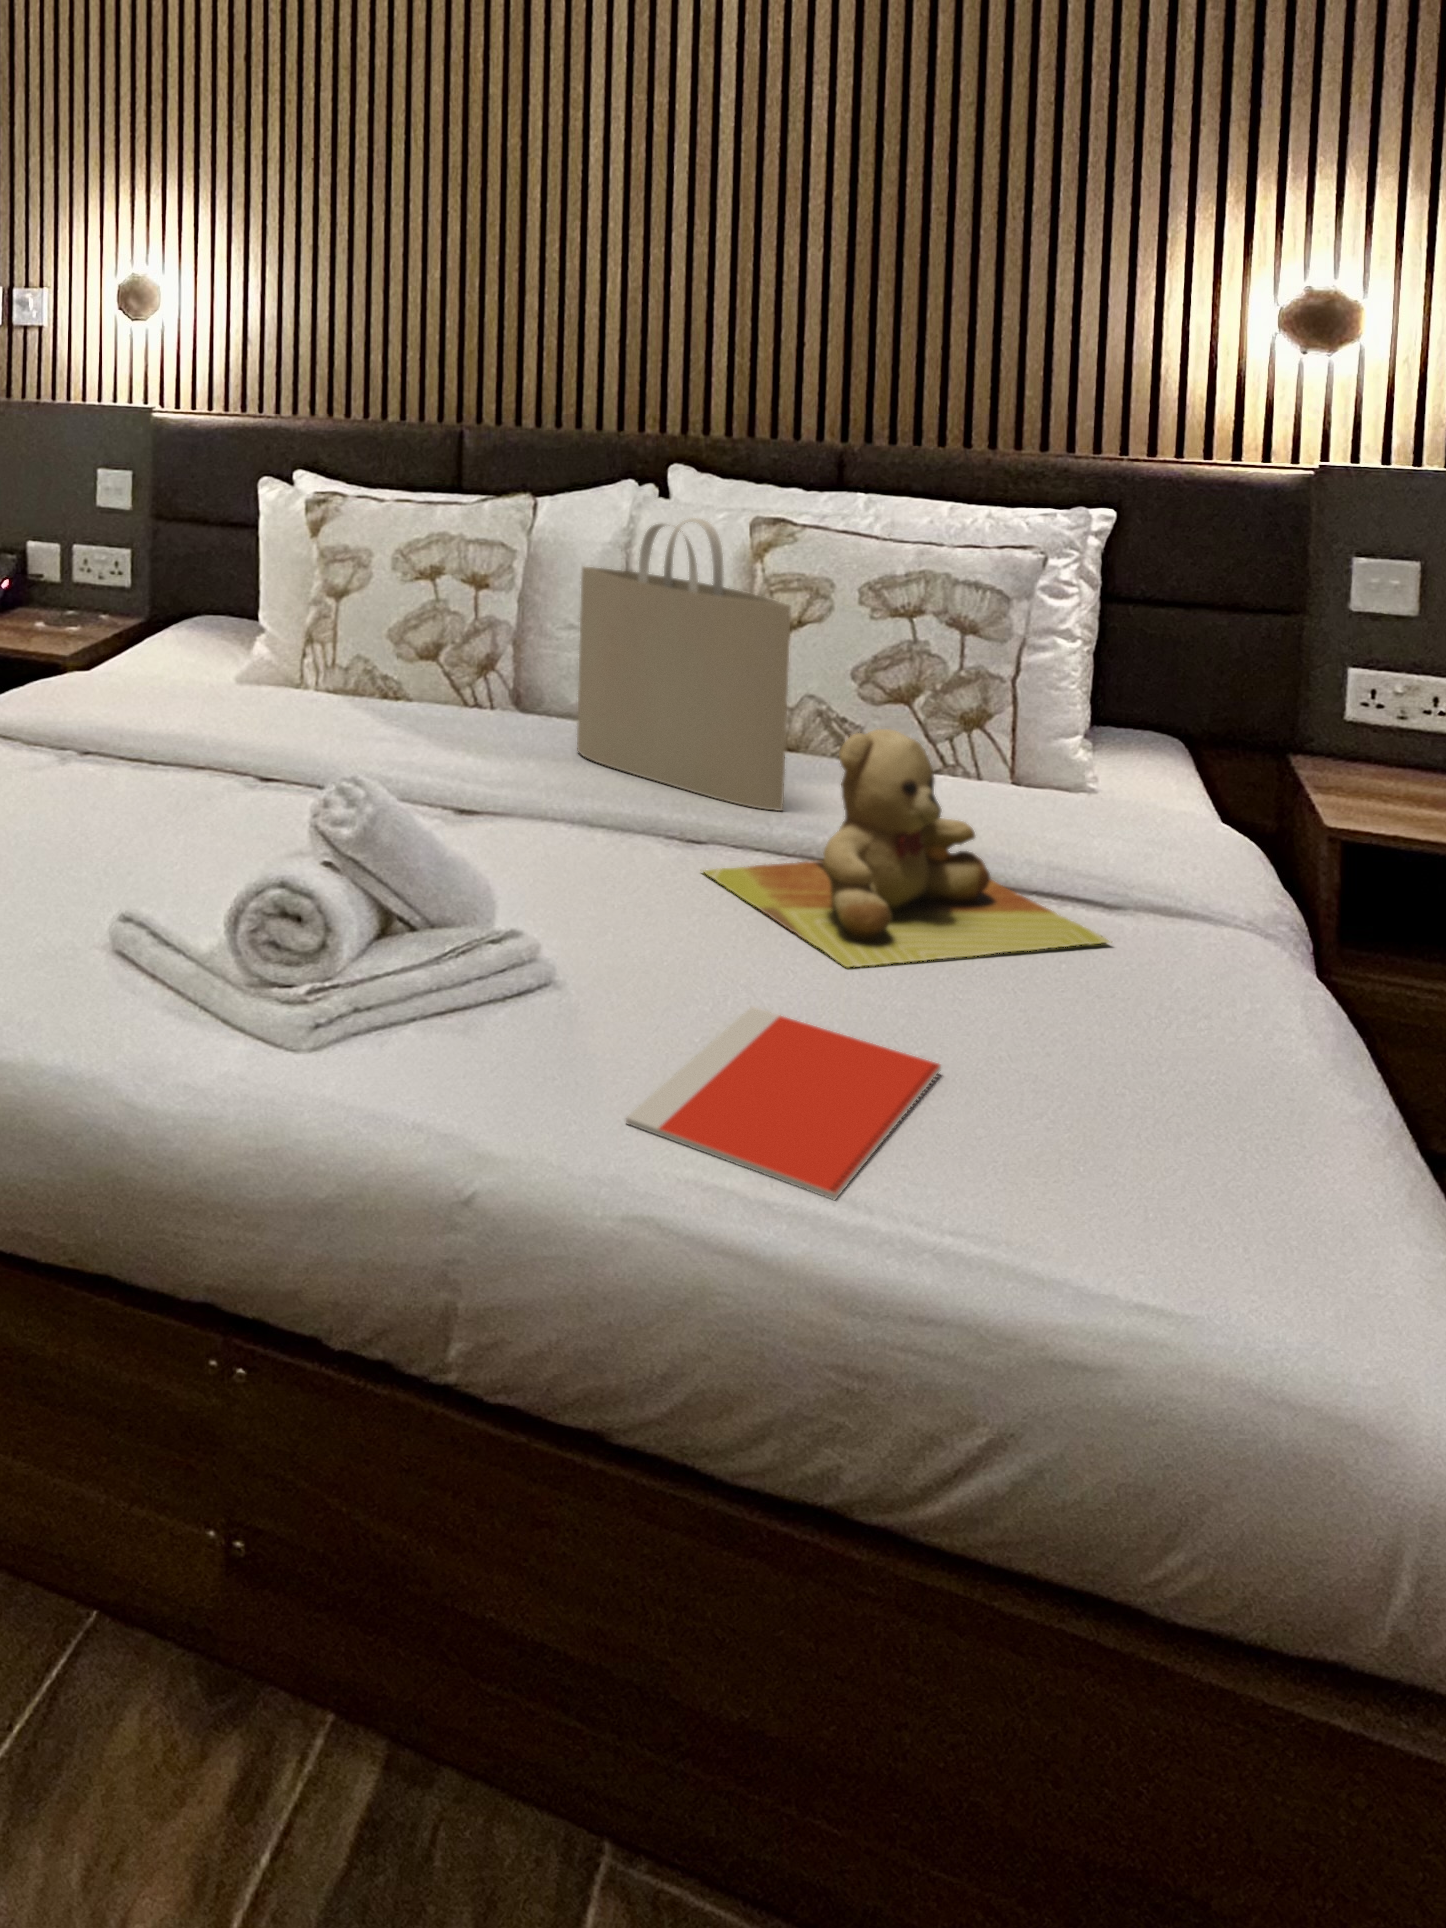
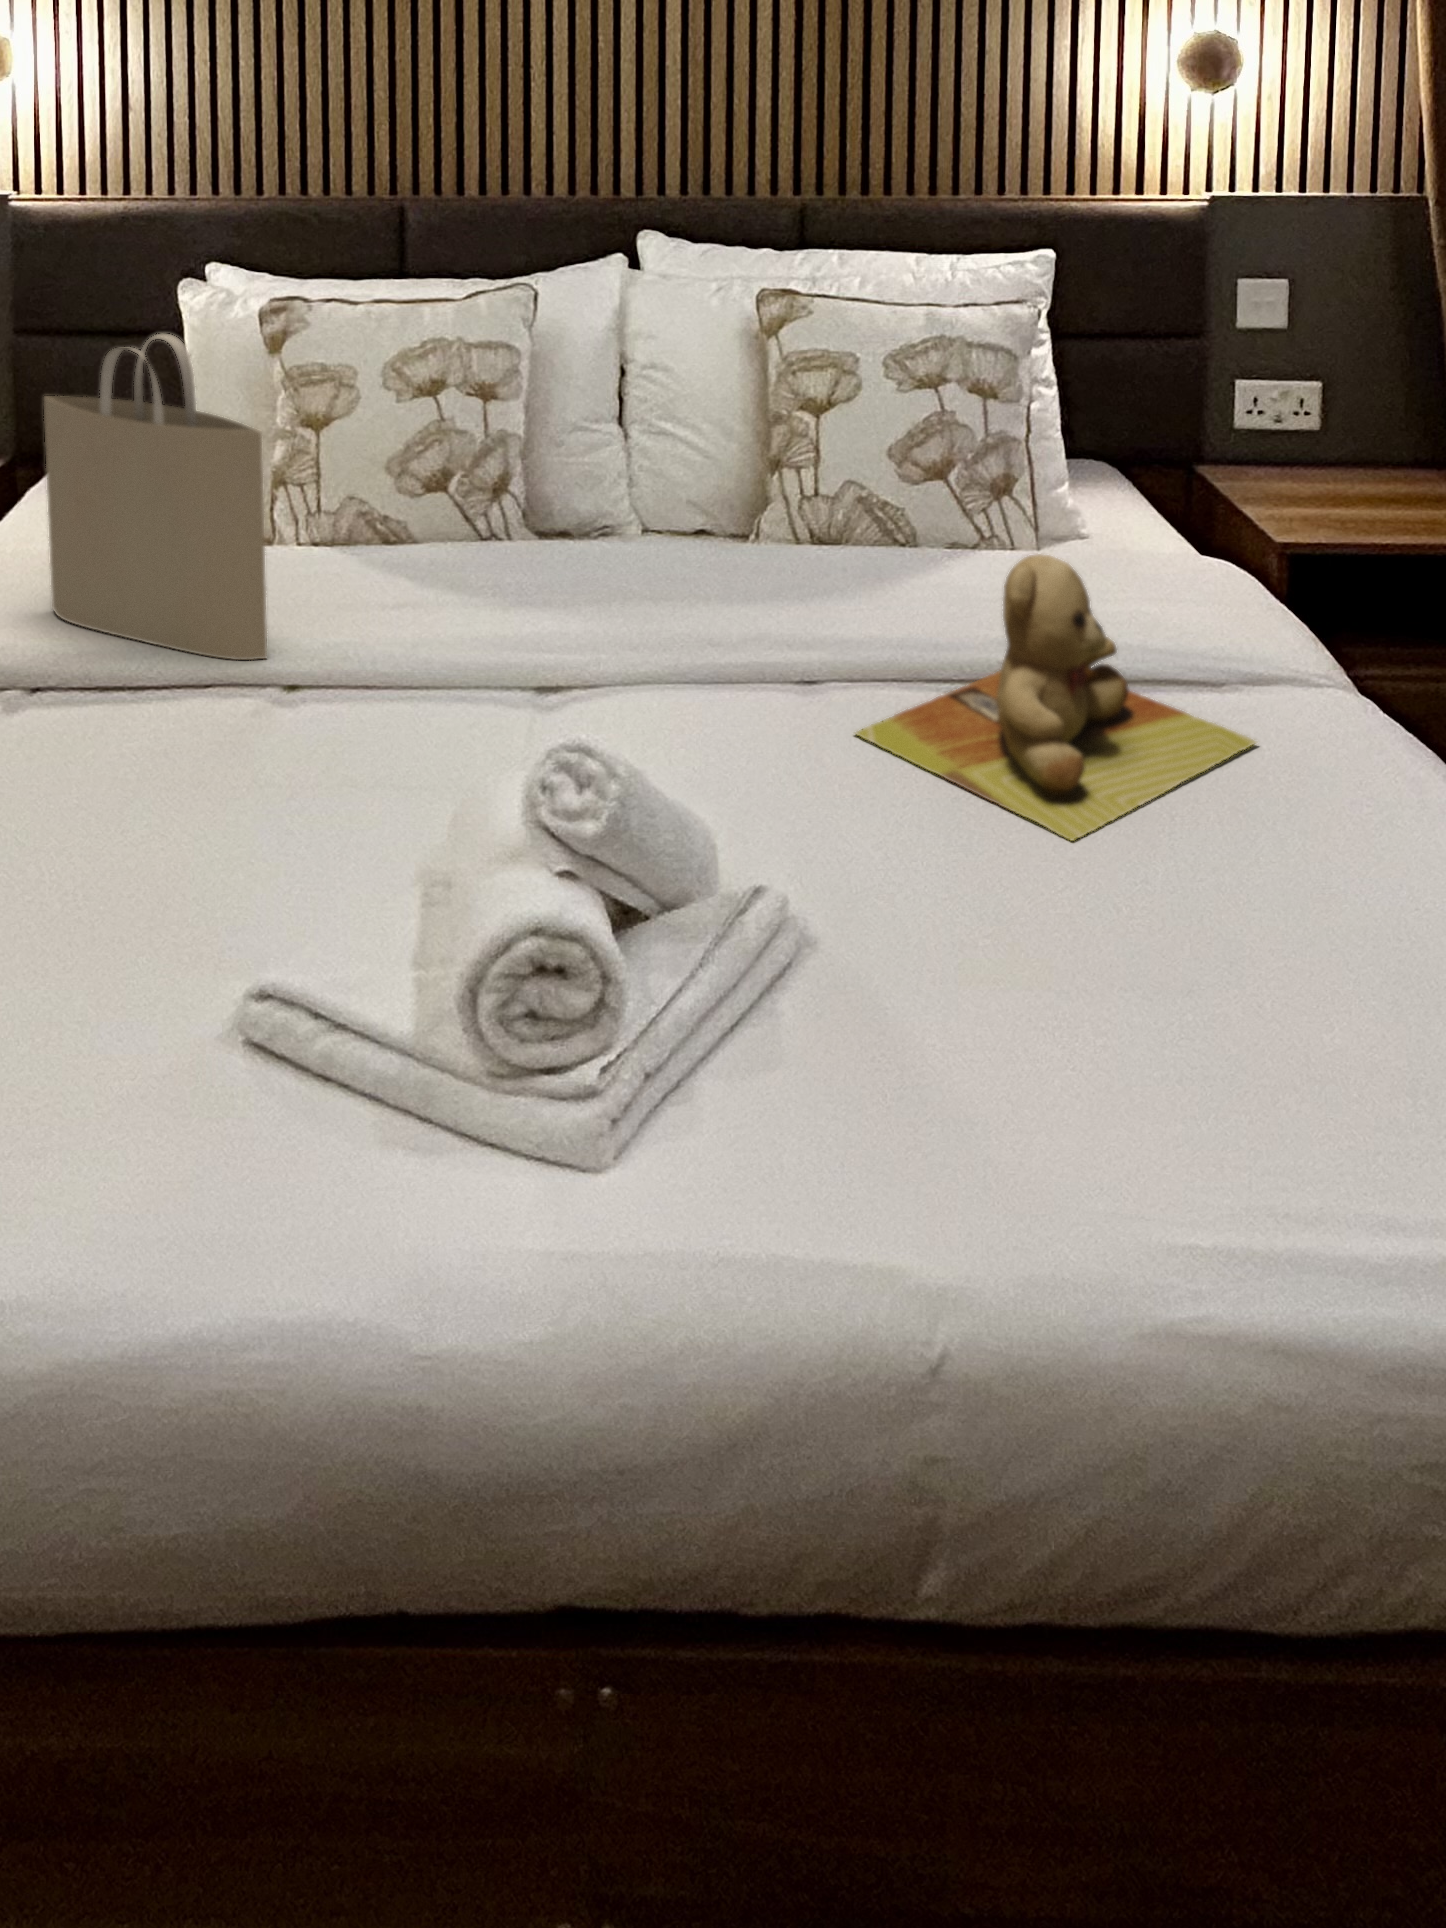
tote bag: present [577,518,791,811] -> present [44,334,267,660]
notebook: present [626,1007,941,1200] -> none [1034,932,1298,1209]

